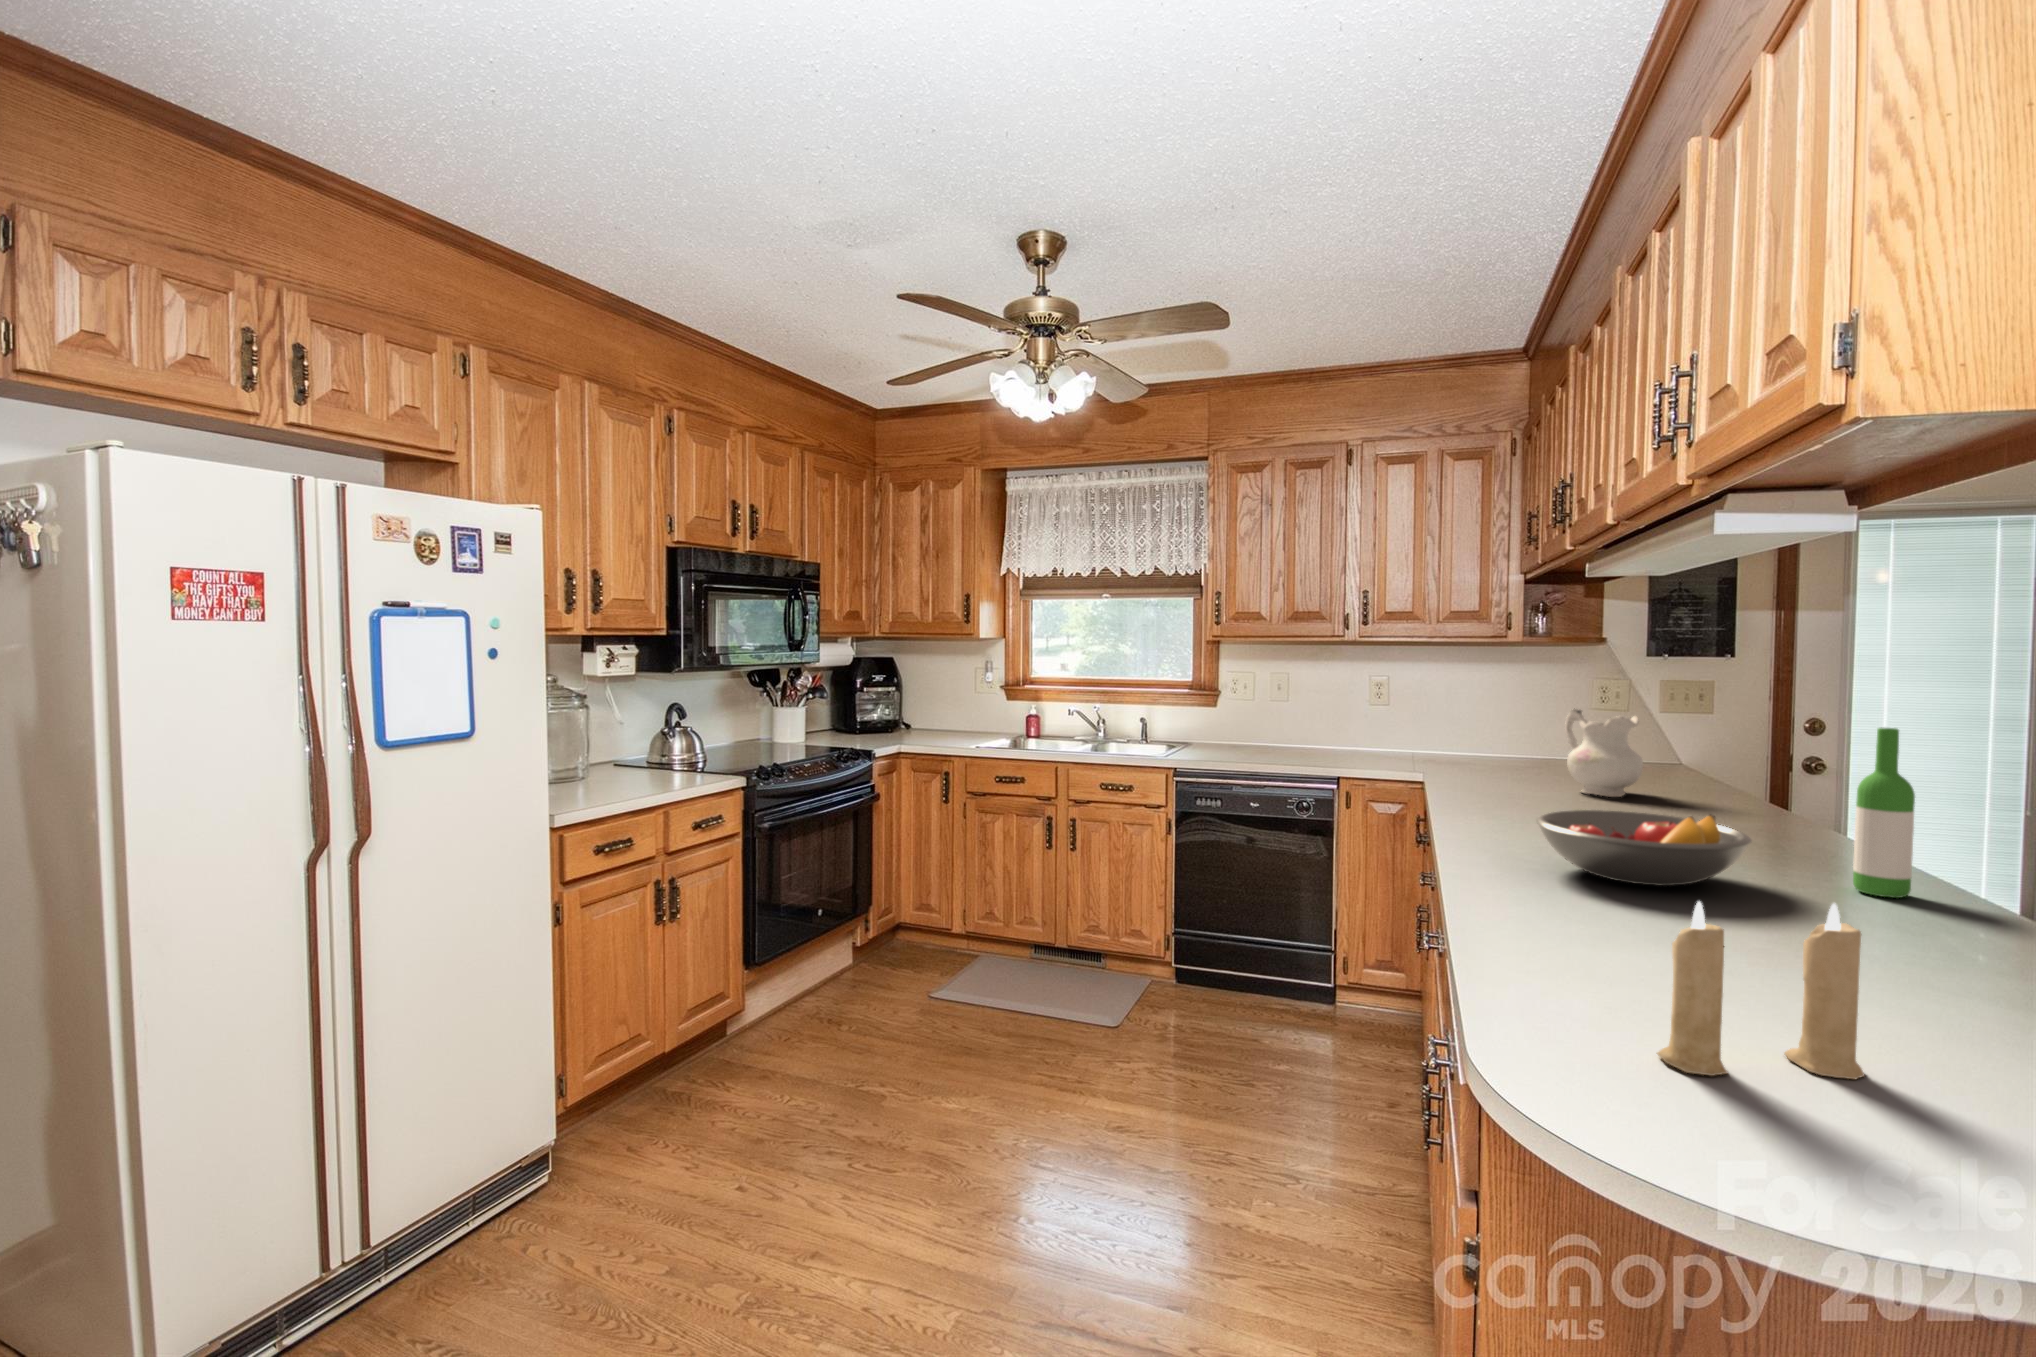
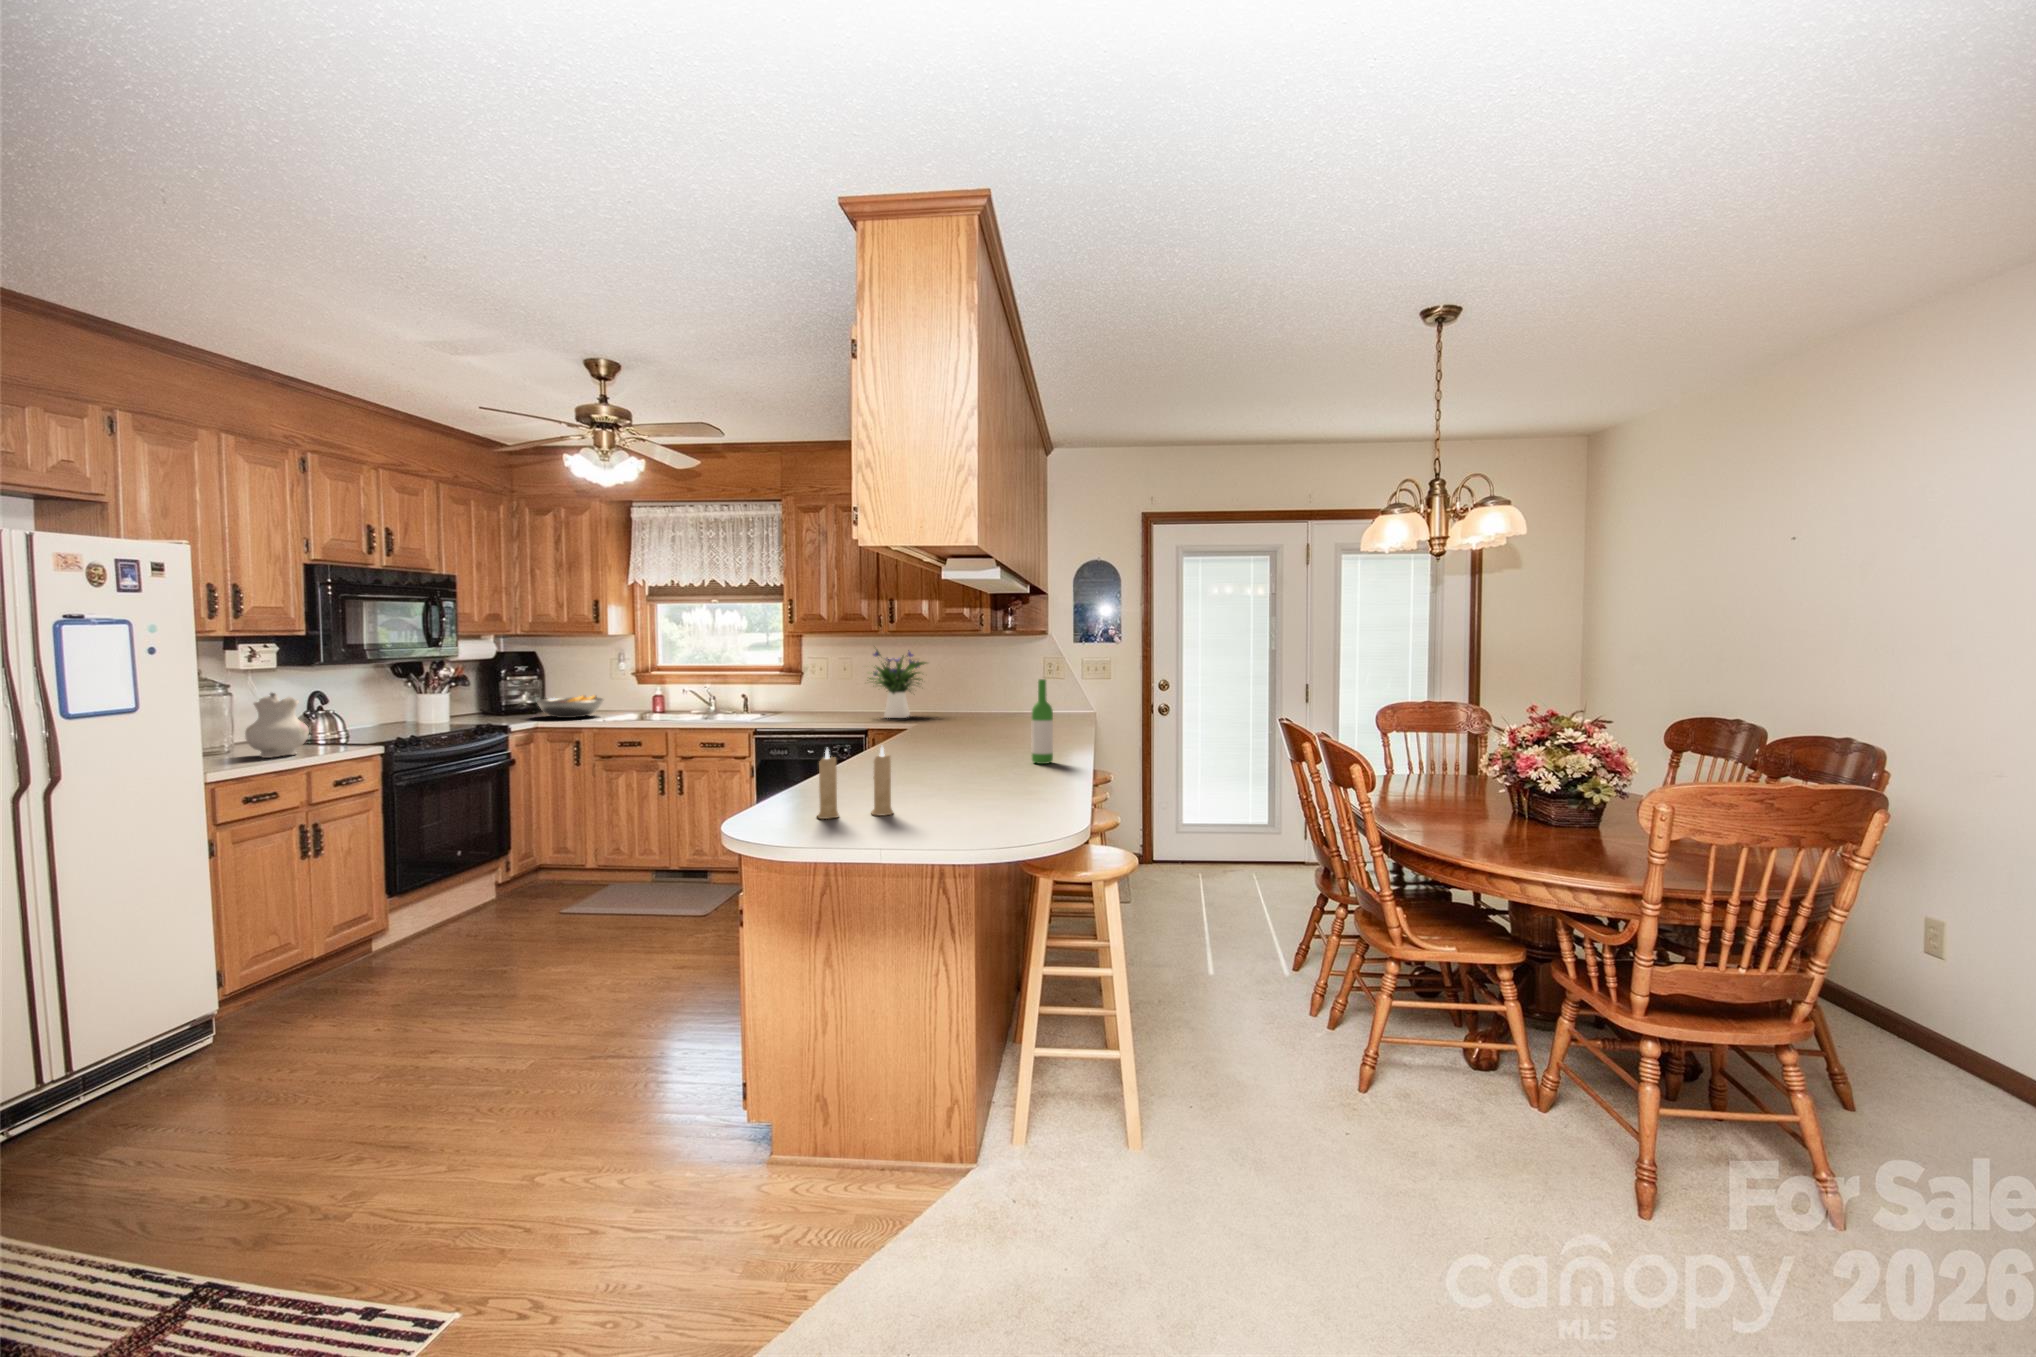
flower arrangement: none [1323,655,1427,761] -> present [869,650,926,718]
ceramic pitcher: present [1565,709,1643,797] -> present [245,693,309,758]
fruit bowl: present [1536,810,1752,886] -> present [537,695,604,718]

